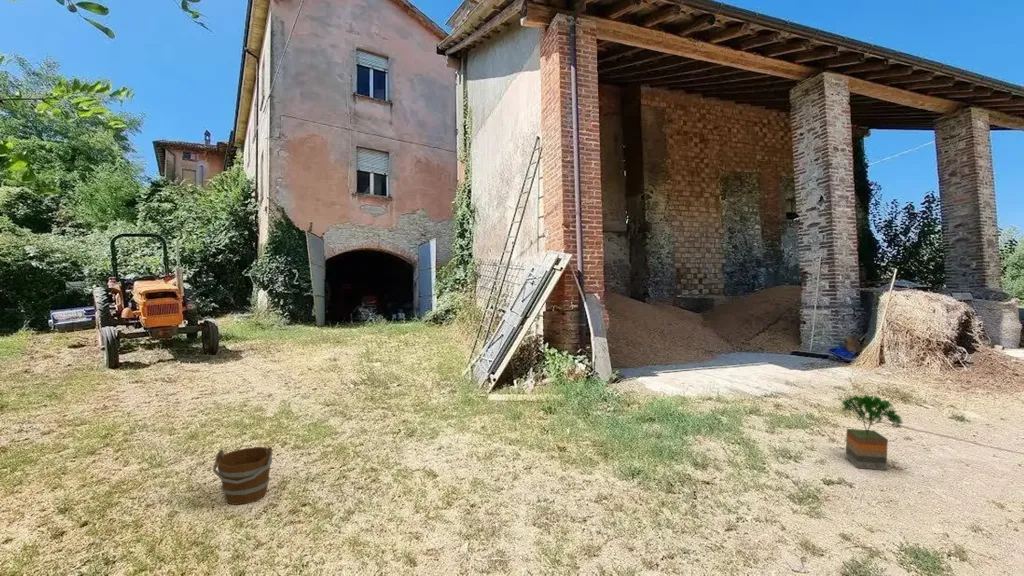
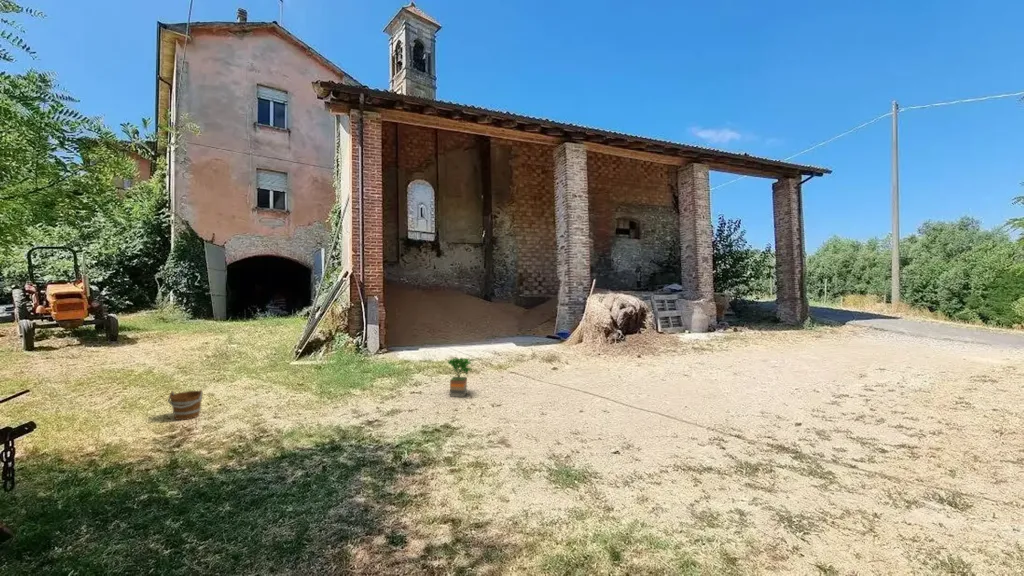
bucket: present [213,447,273,505] -> present [168,390,202,420]

